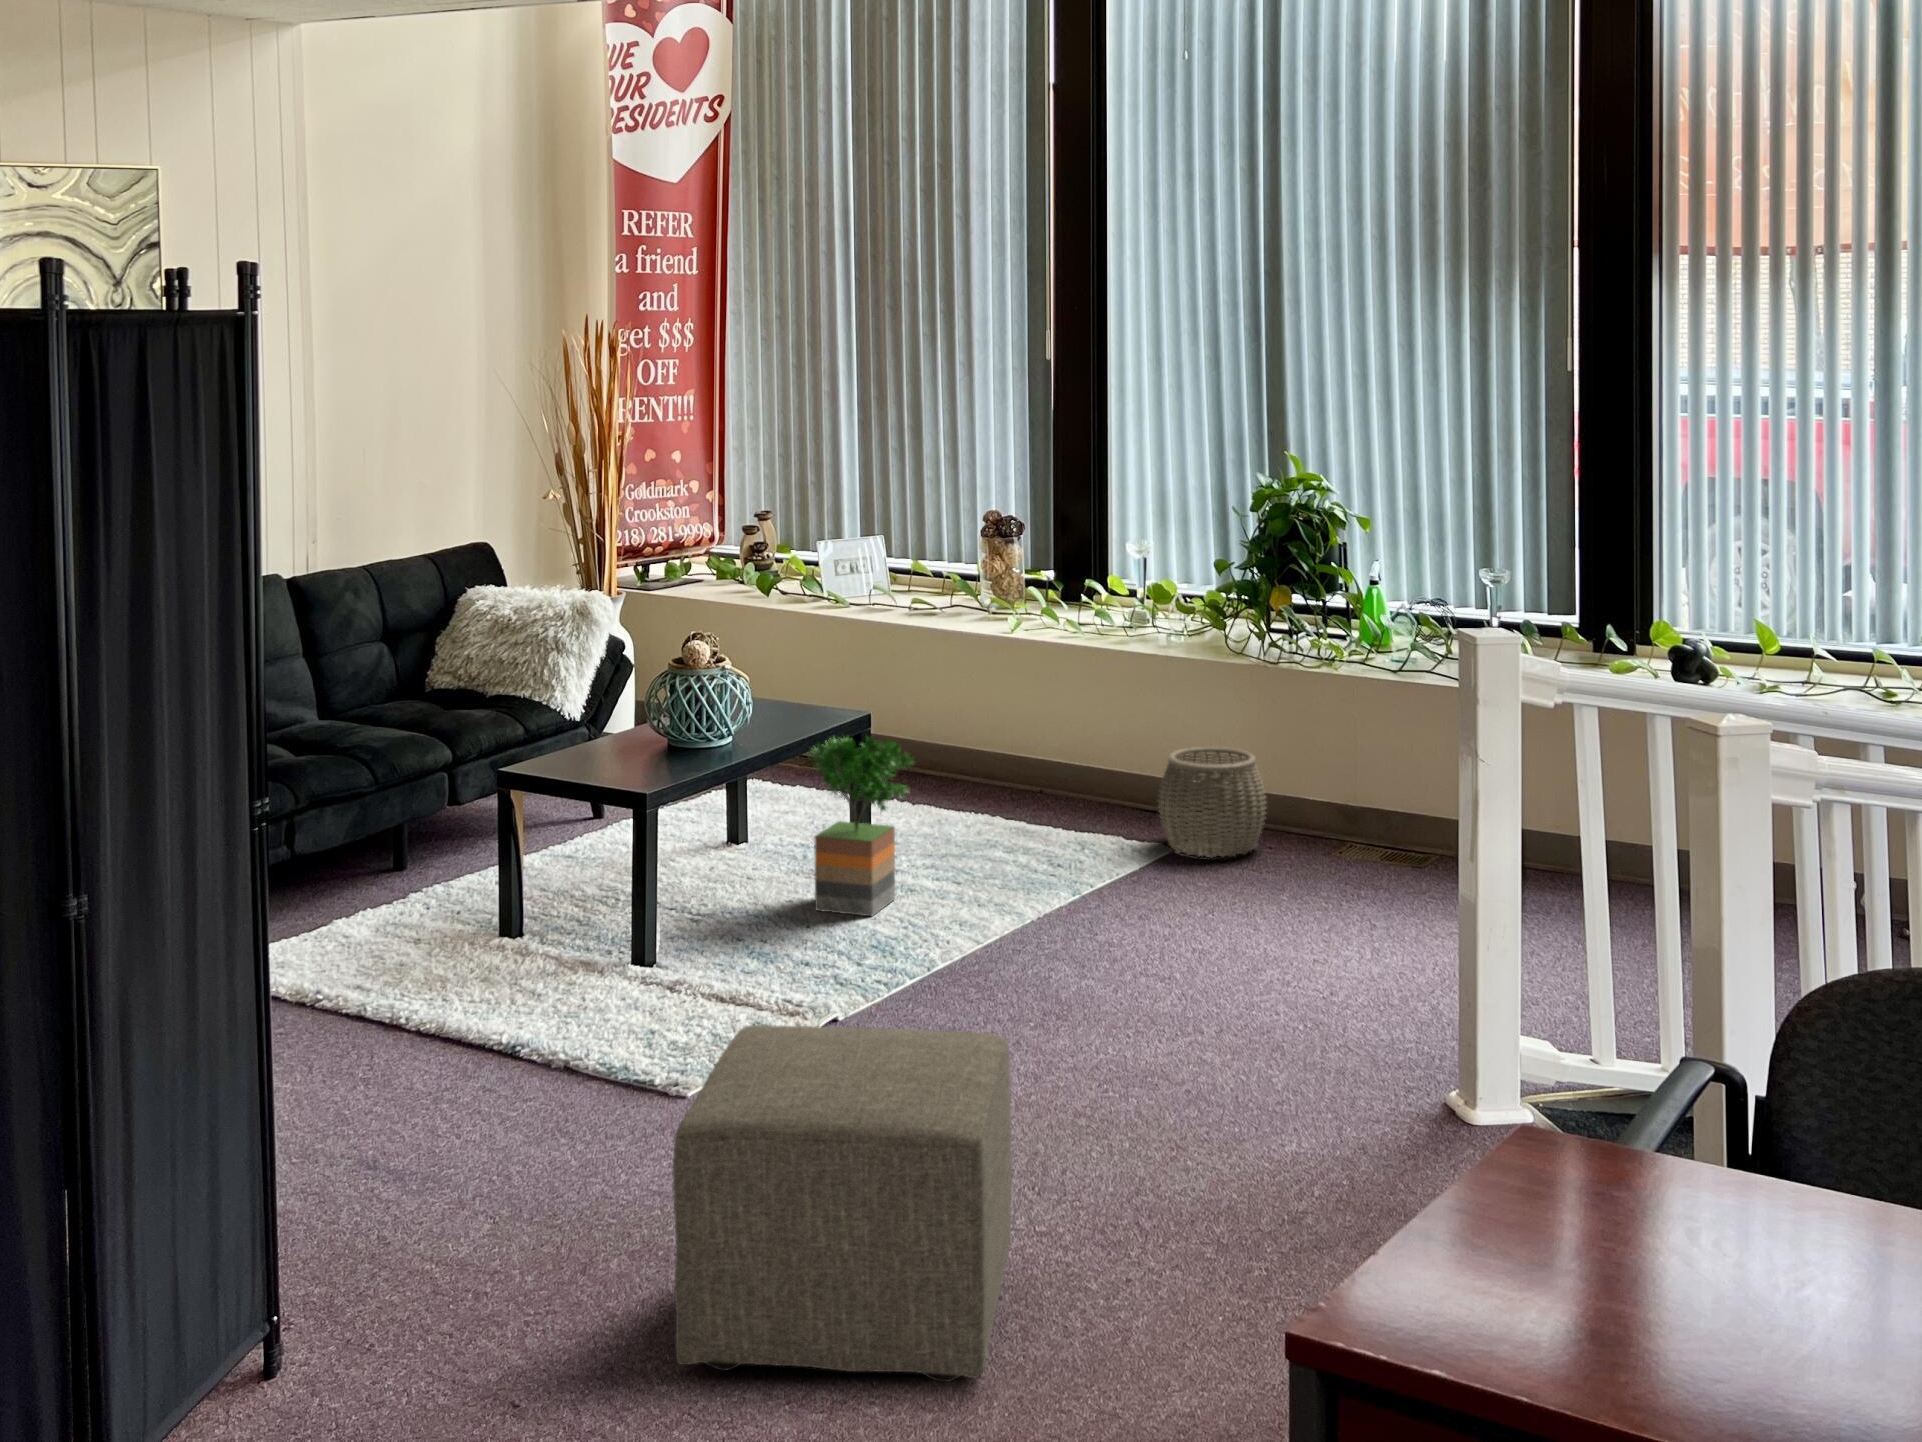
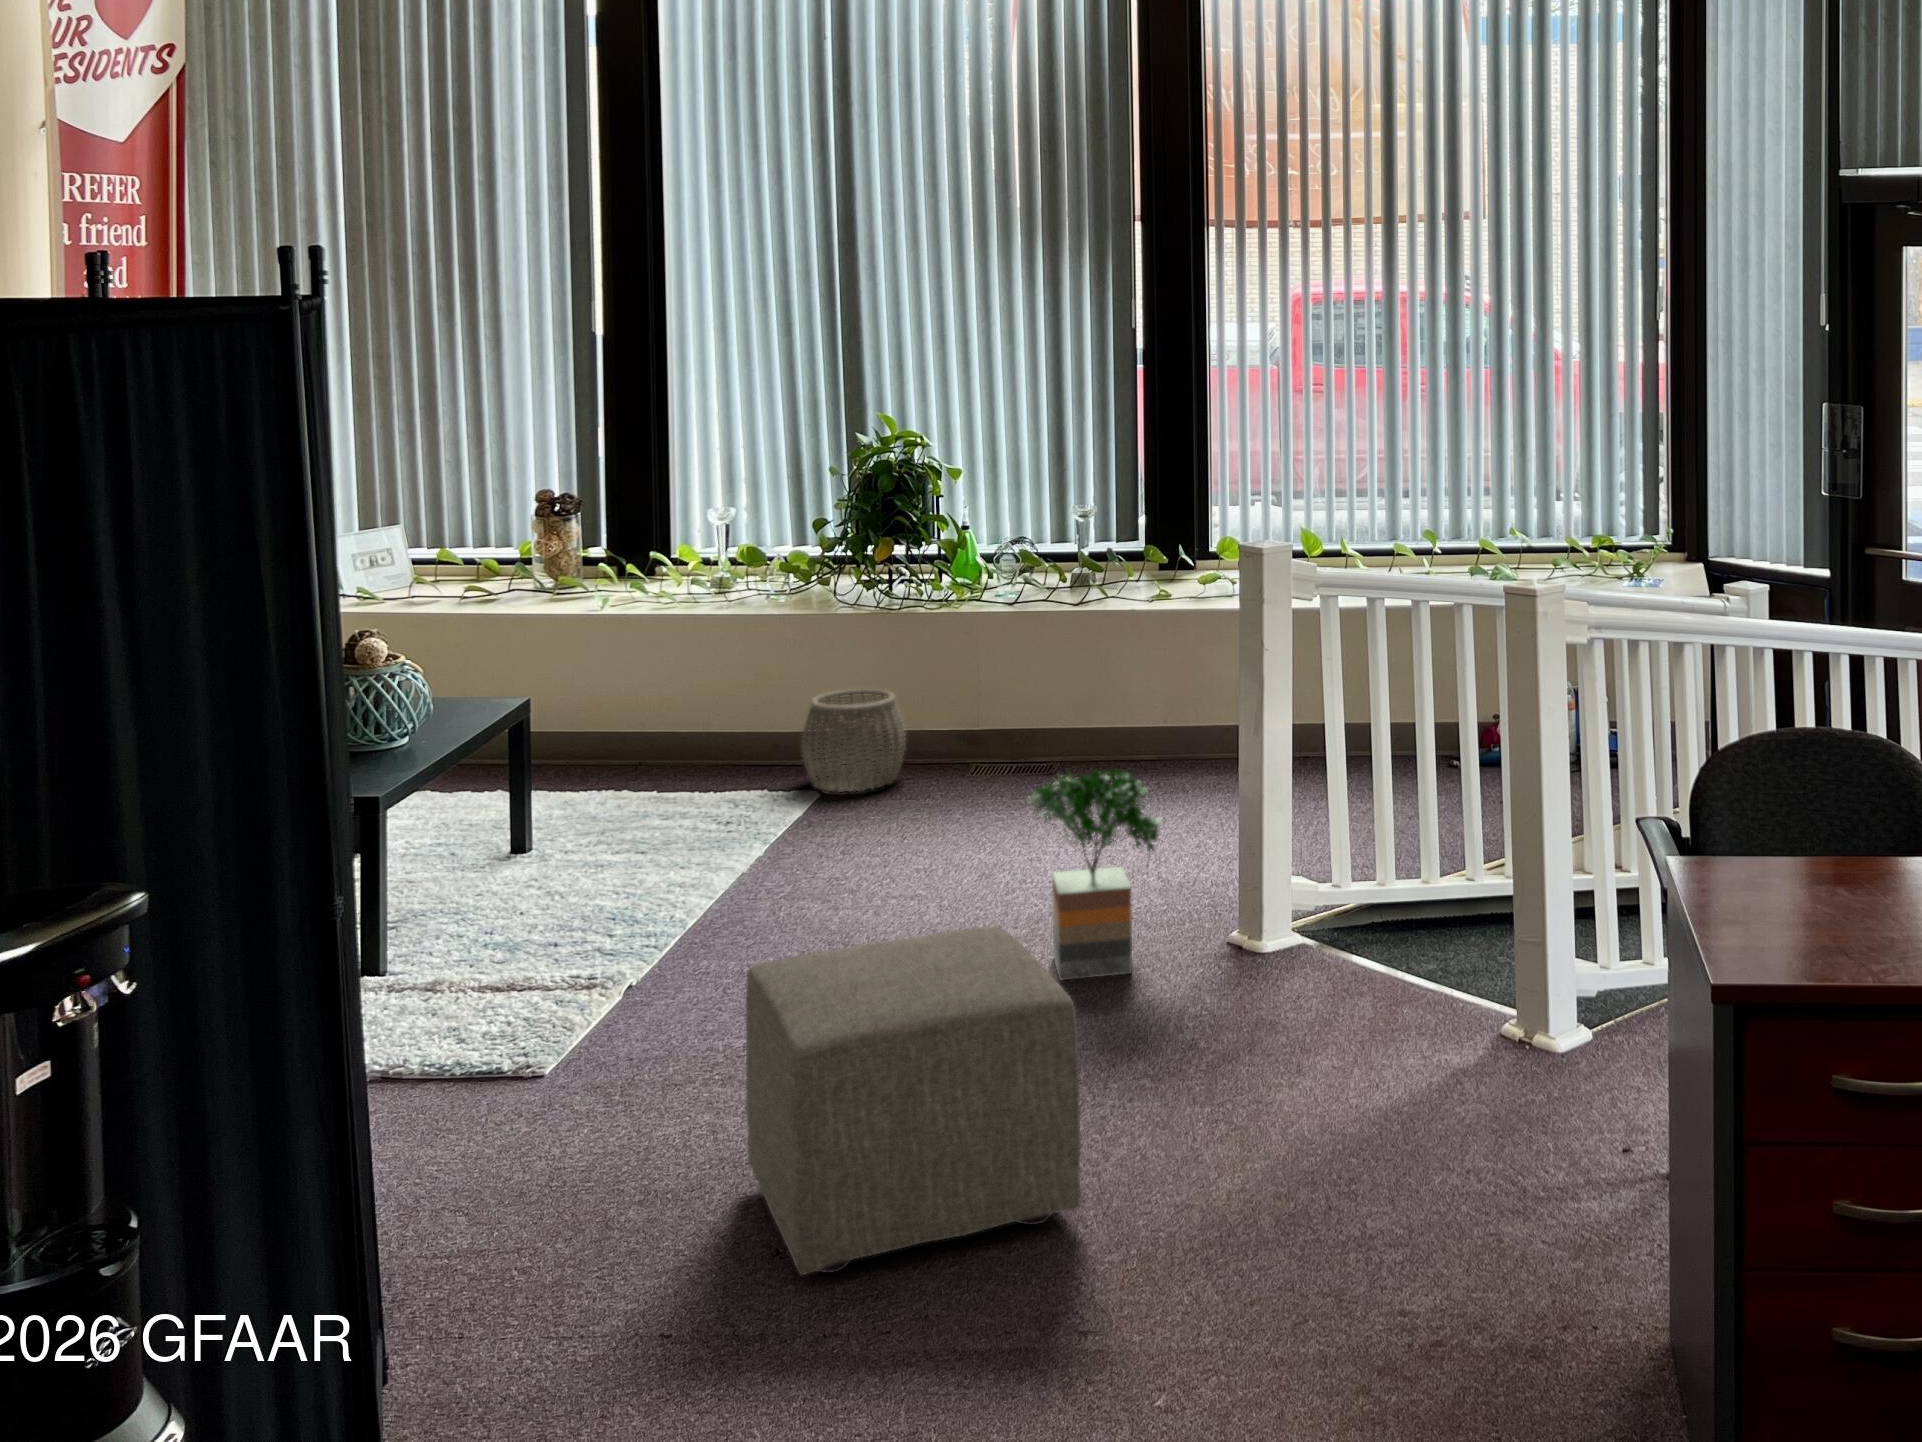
potted tree: present [810,737,913,917] -> present [1029,769,1162,980]

